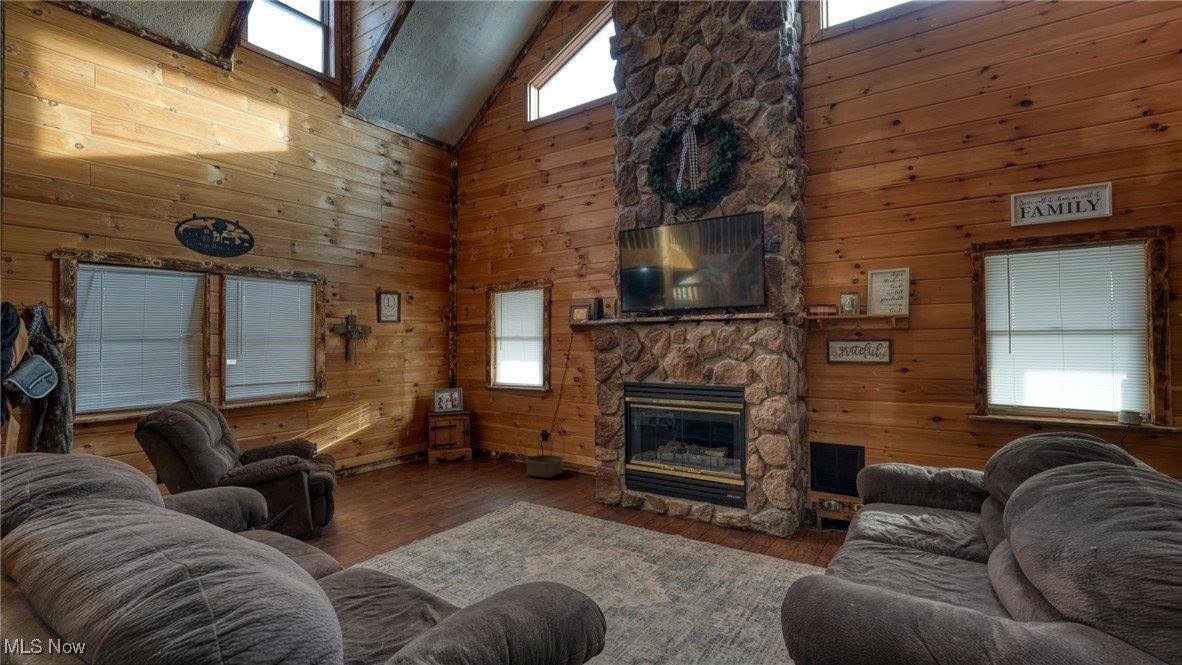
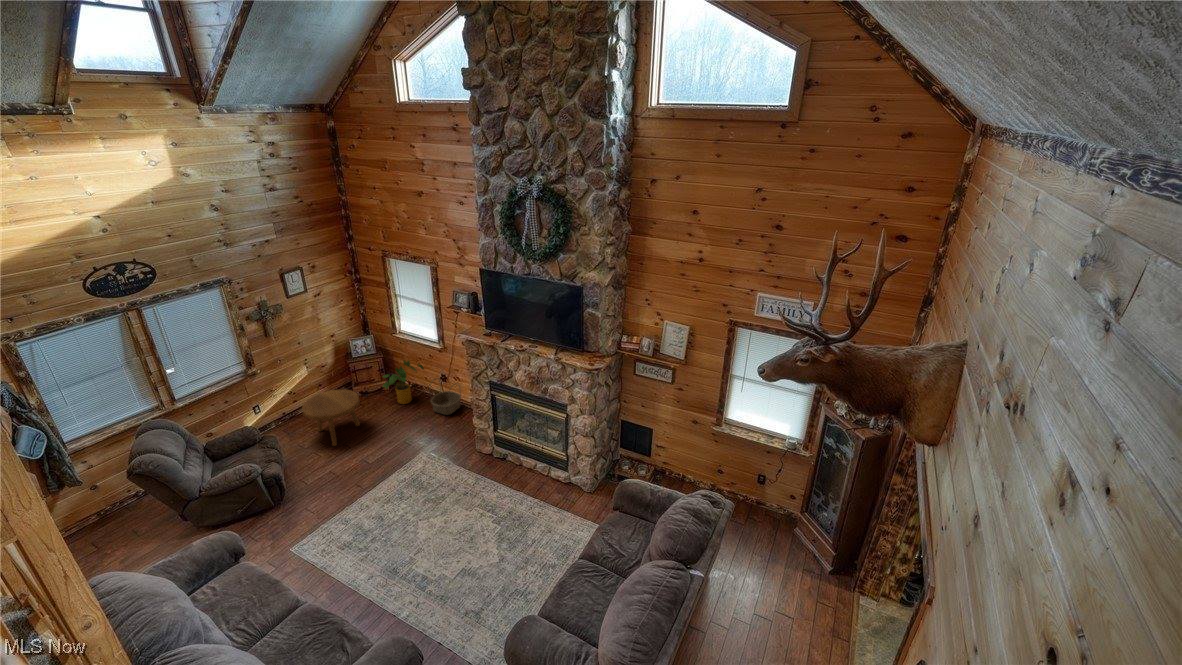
house plant: none [465,416,518,470] -> present [383,361,424,404]
footstool: none [369,432,440,494] -> present [302,389,360,446]

